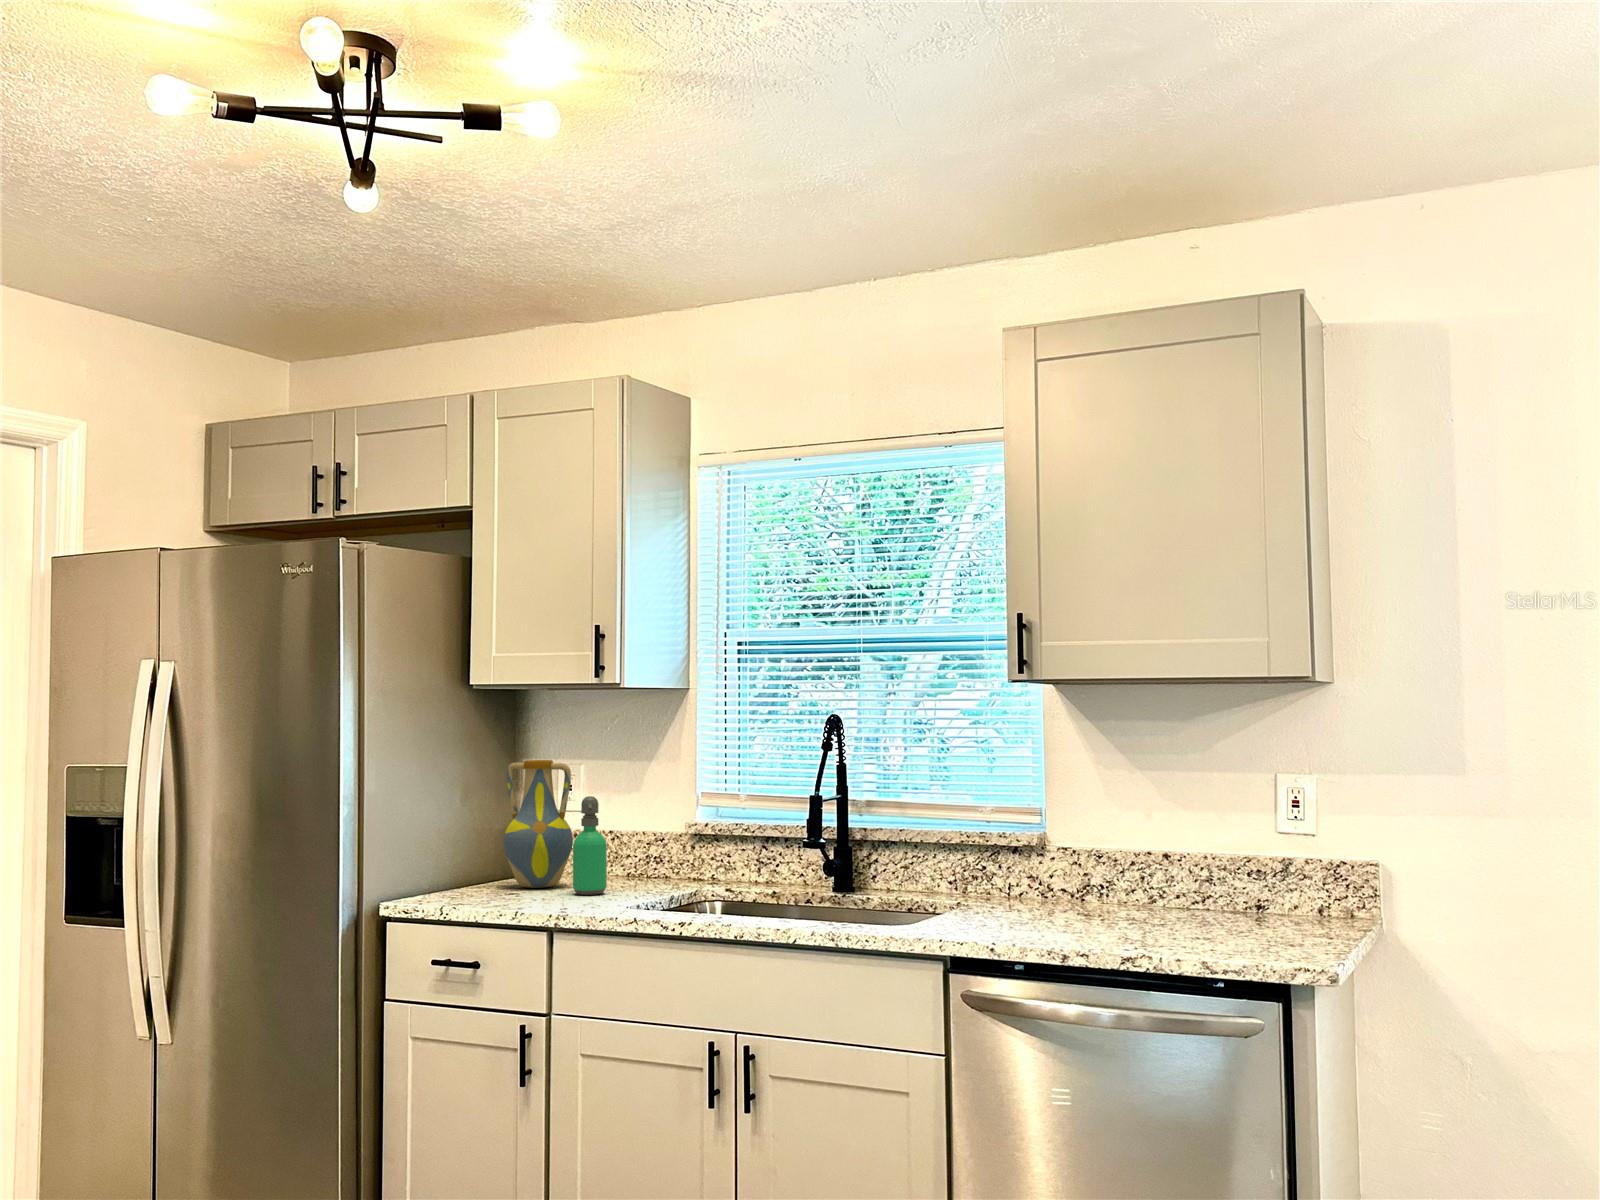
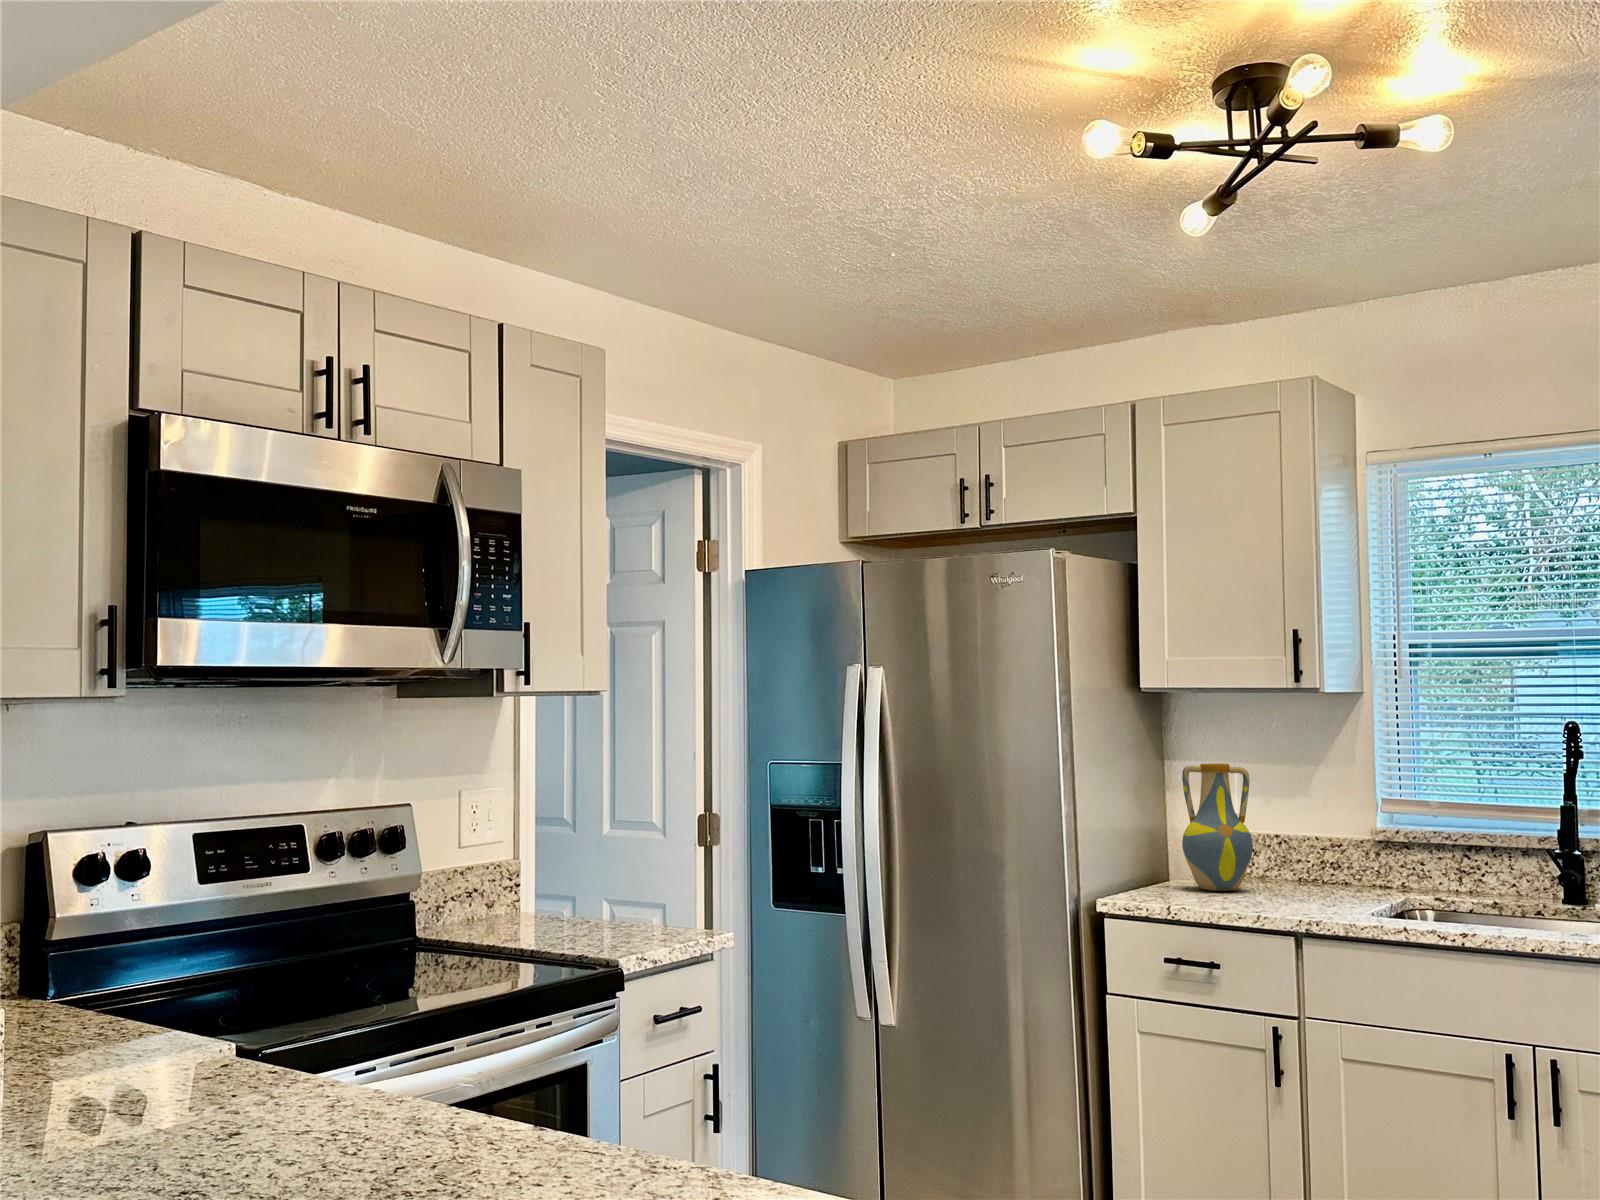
soap dispenser: present [573,796,607,895] -> none [1271,801,1308,900]

